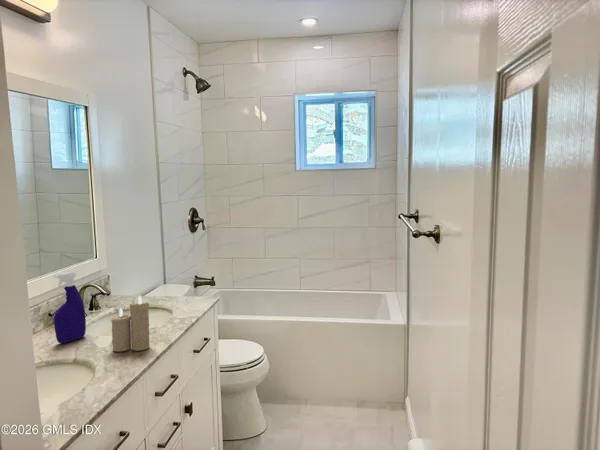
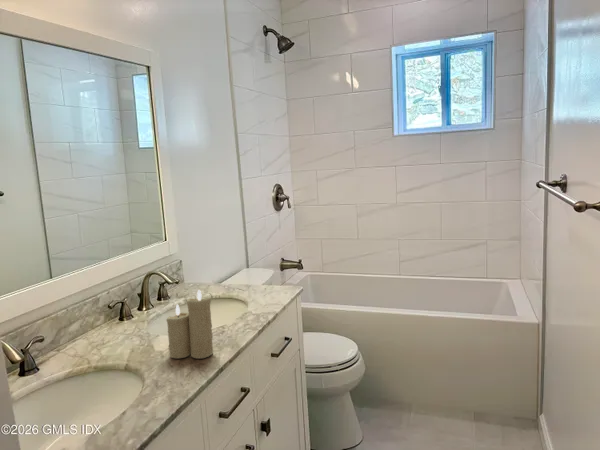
spray bottle: present [54,272,86,343] -> none [104,258,144,343]

